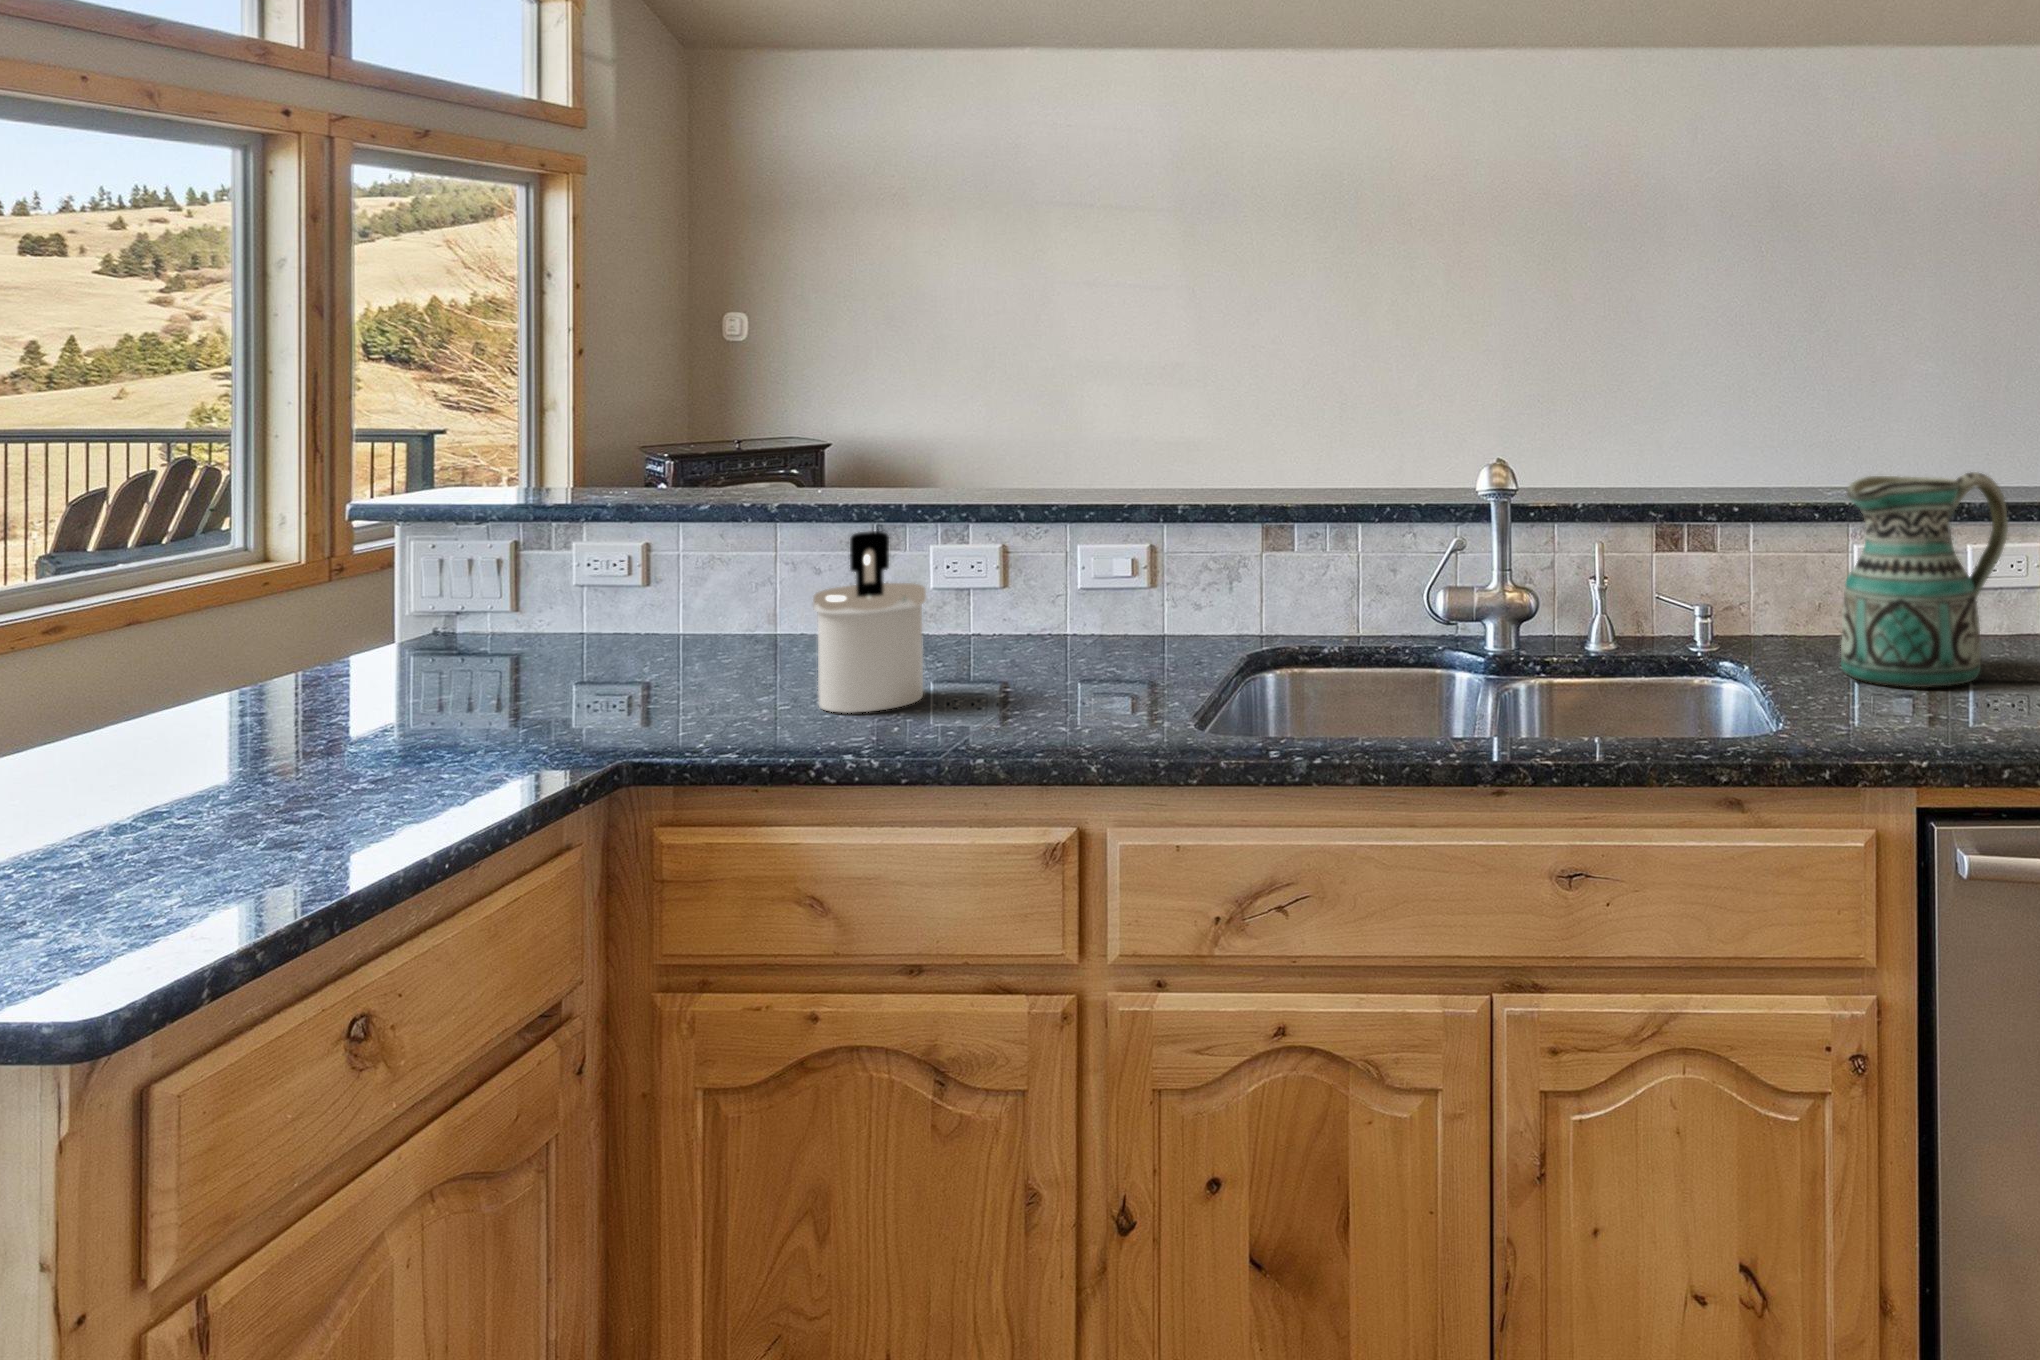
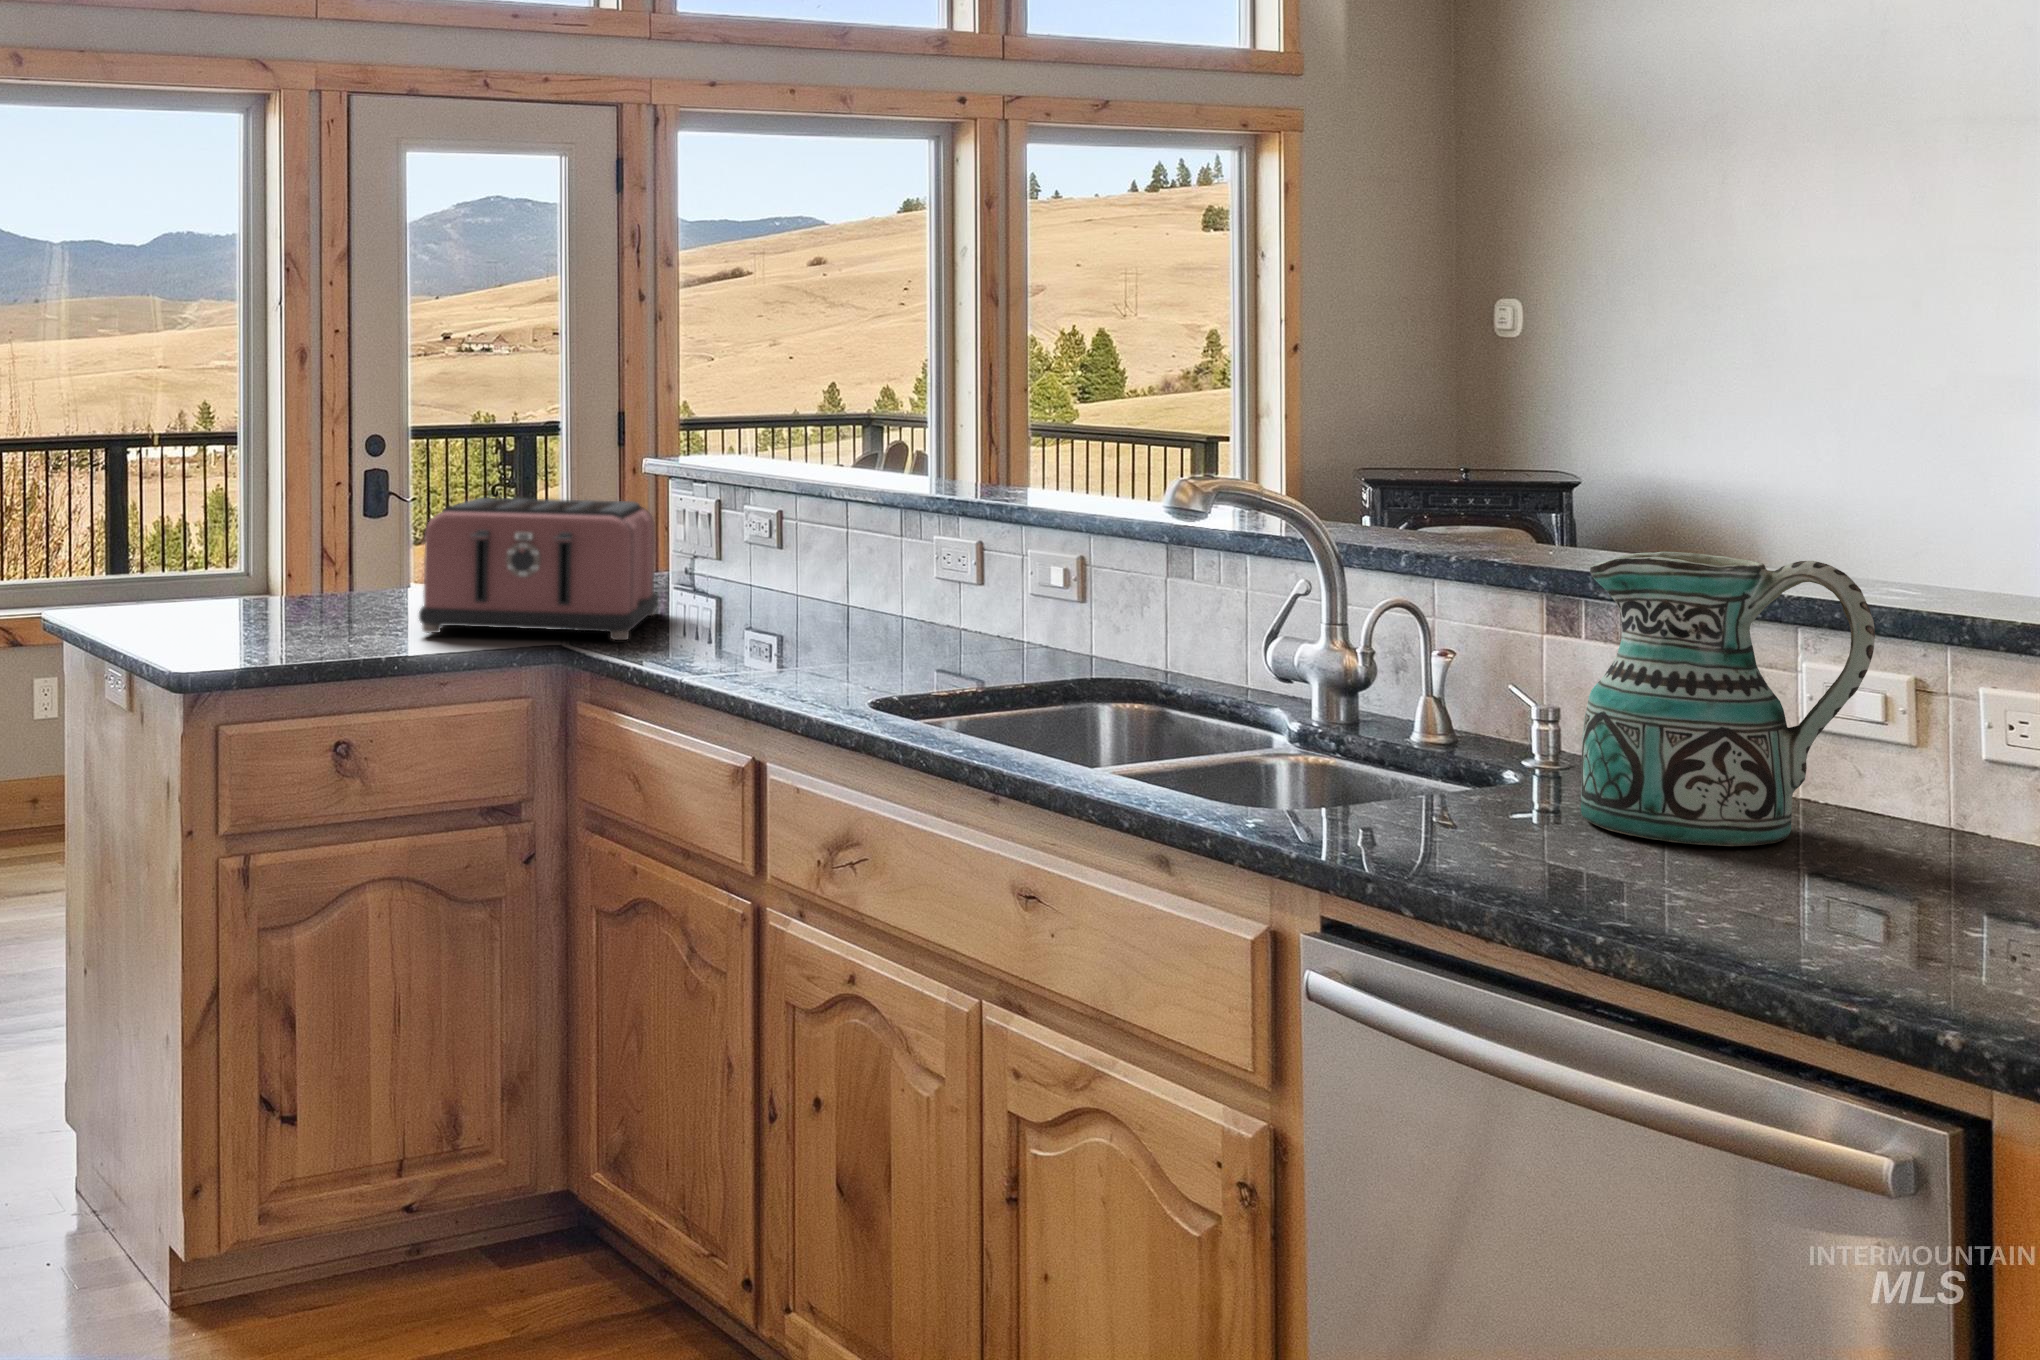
soap dispenser: present [813,531,926,713] -> none [705,505,805,657]
toaster: none [281,551,693,781] -> present [419,498,658,640]

